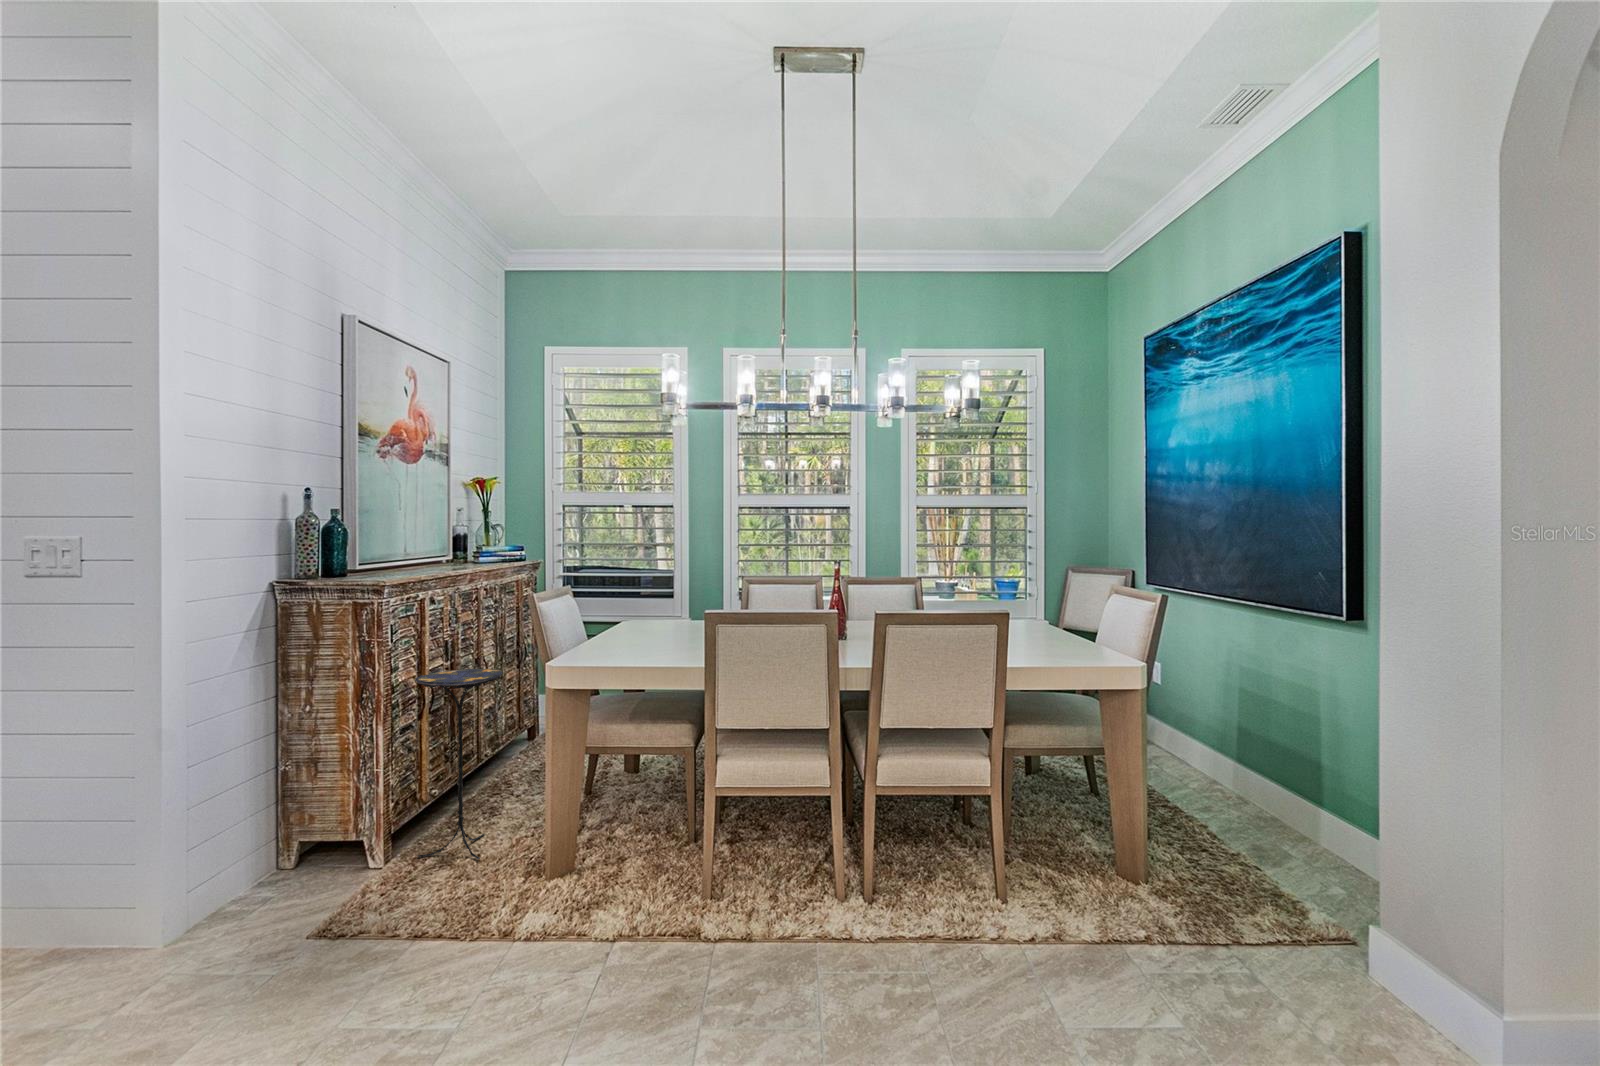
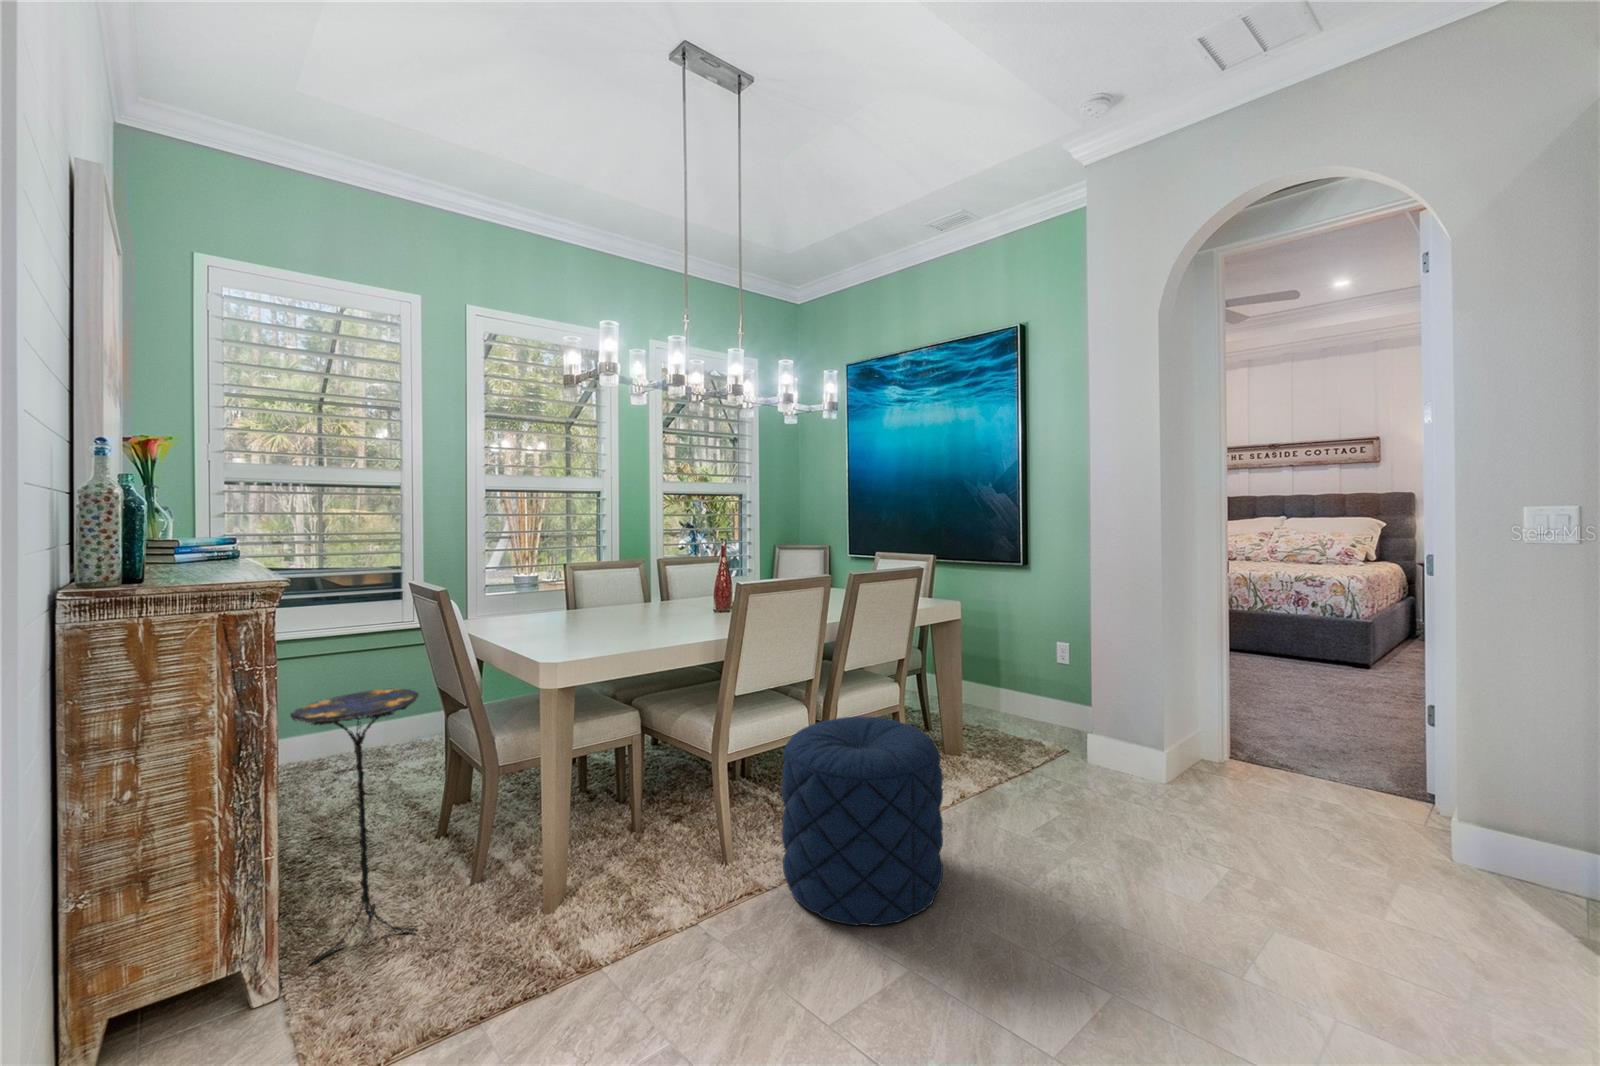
pouf: none [704,774,885,1011] -> present [781,716,943,926]

